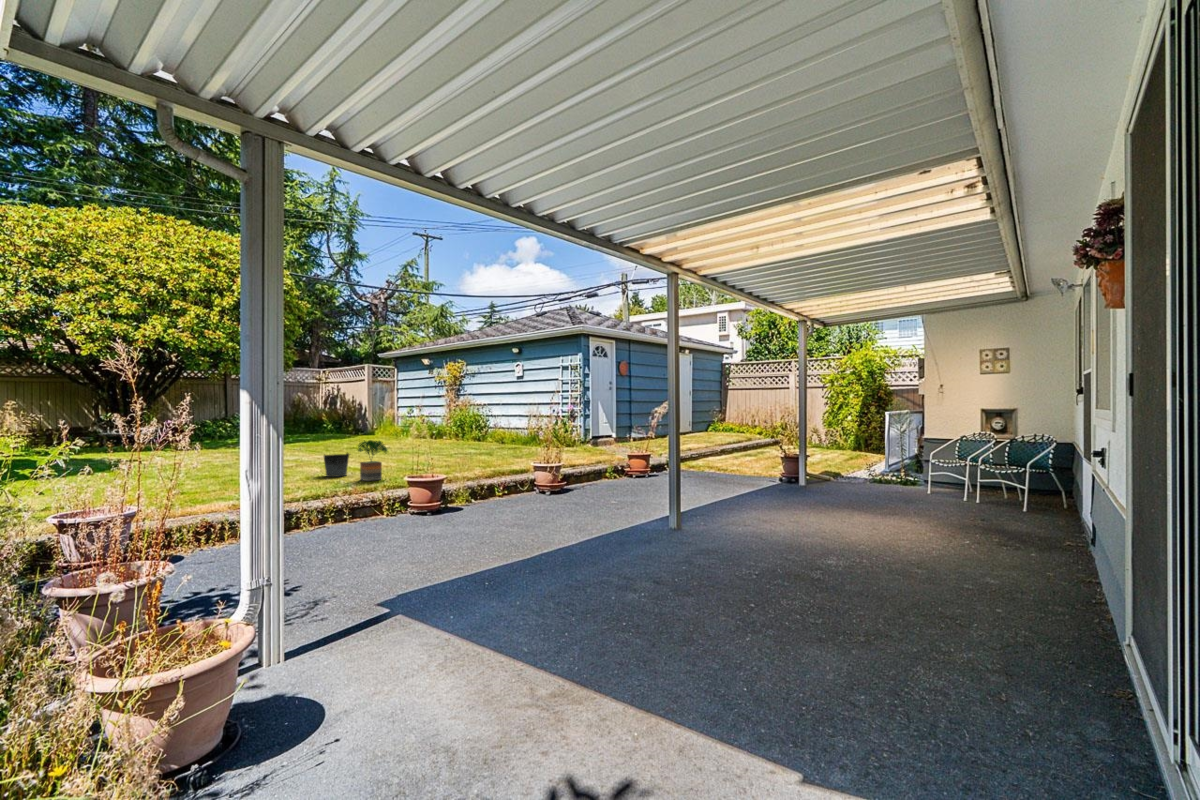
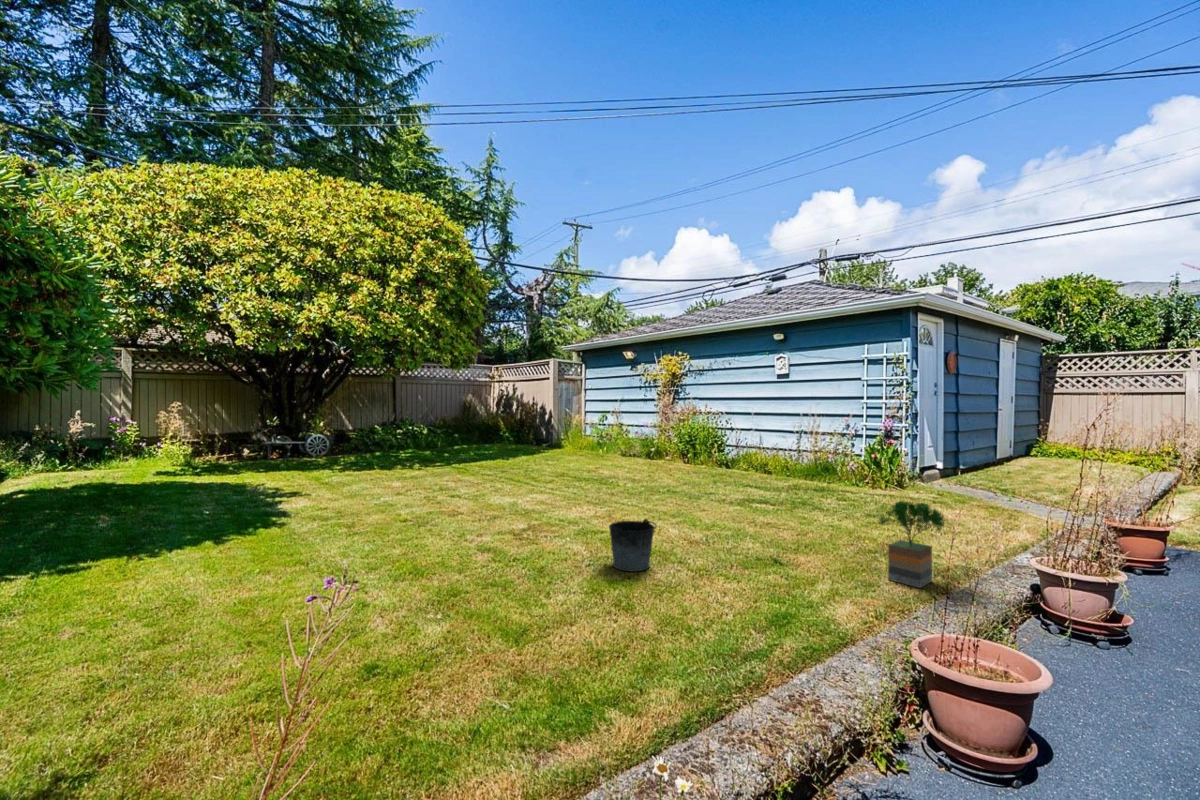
potted tree: present [358,440,387,481] -> present [880,501,945,588]

